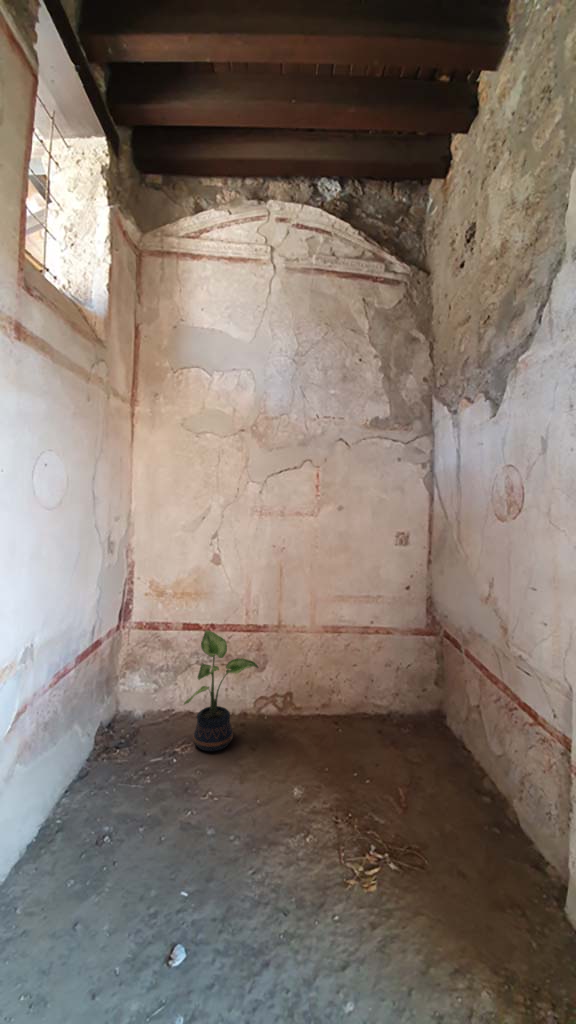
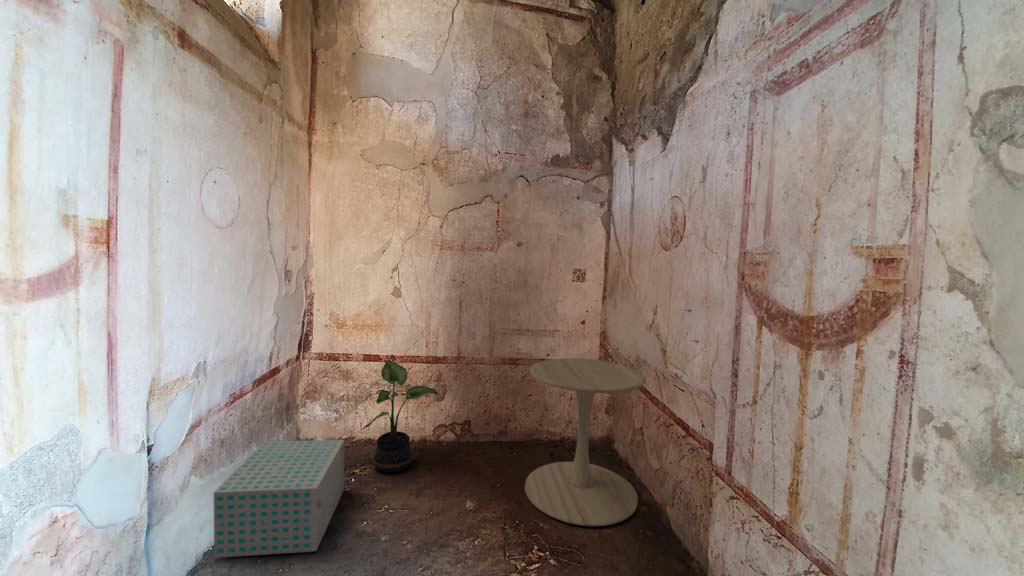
pedestal table: none [353,630,483,822] -> present [525,358,646,526]
storage box: none [38,718,166,850] -> present [214,440,344,558]

